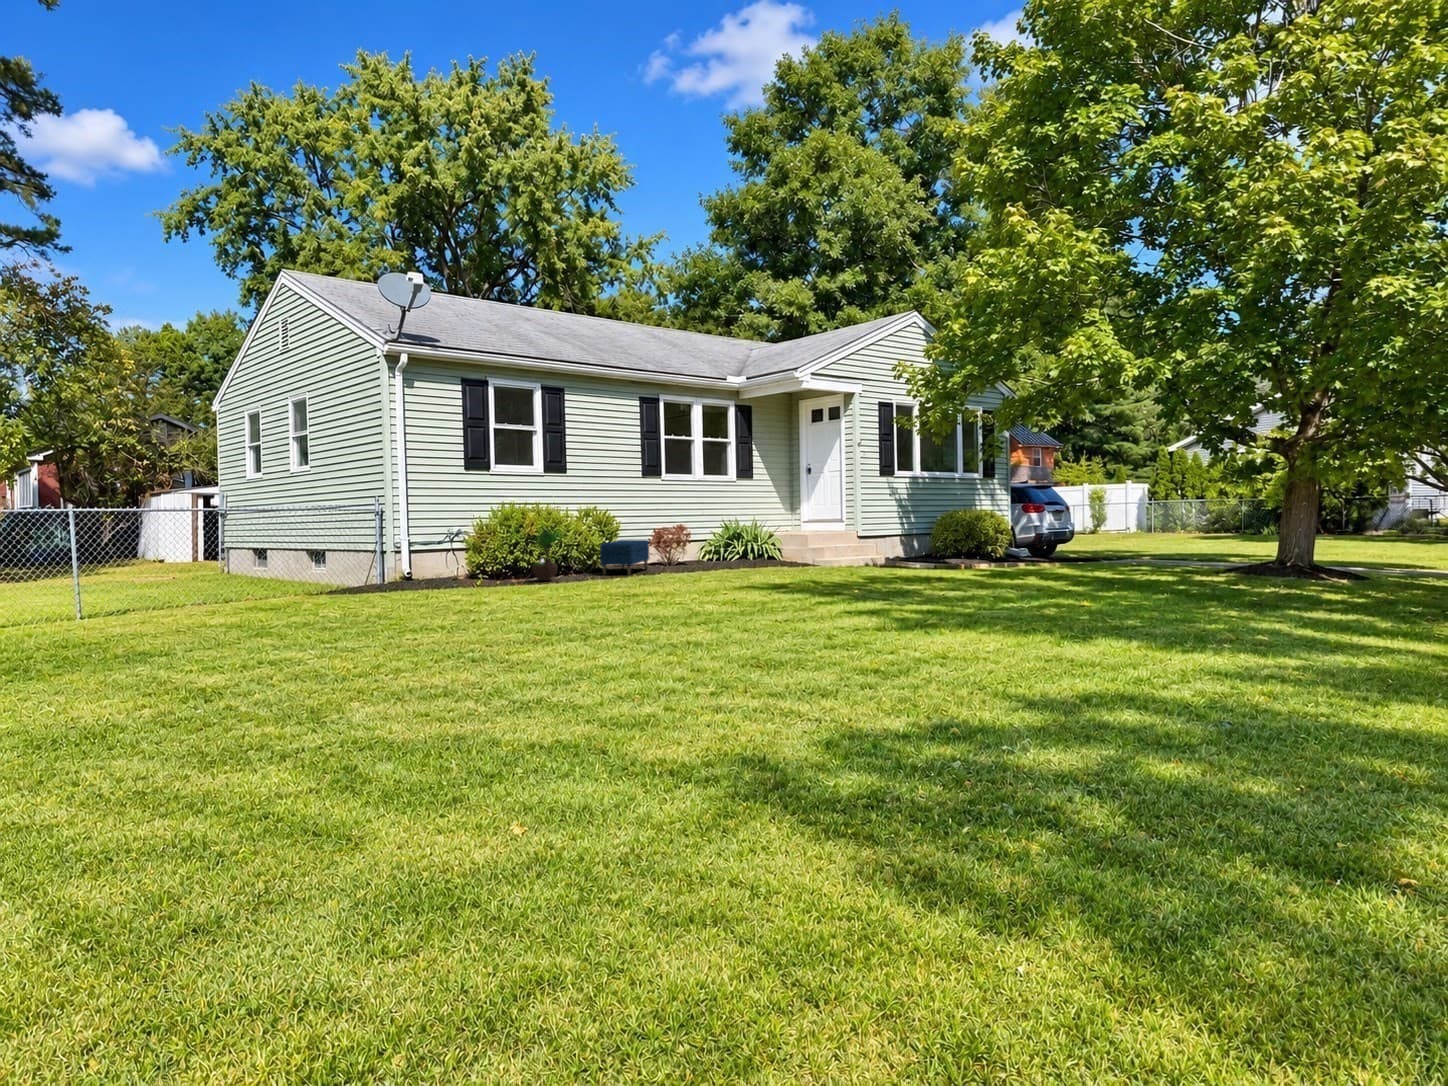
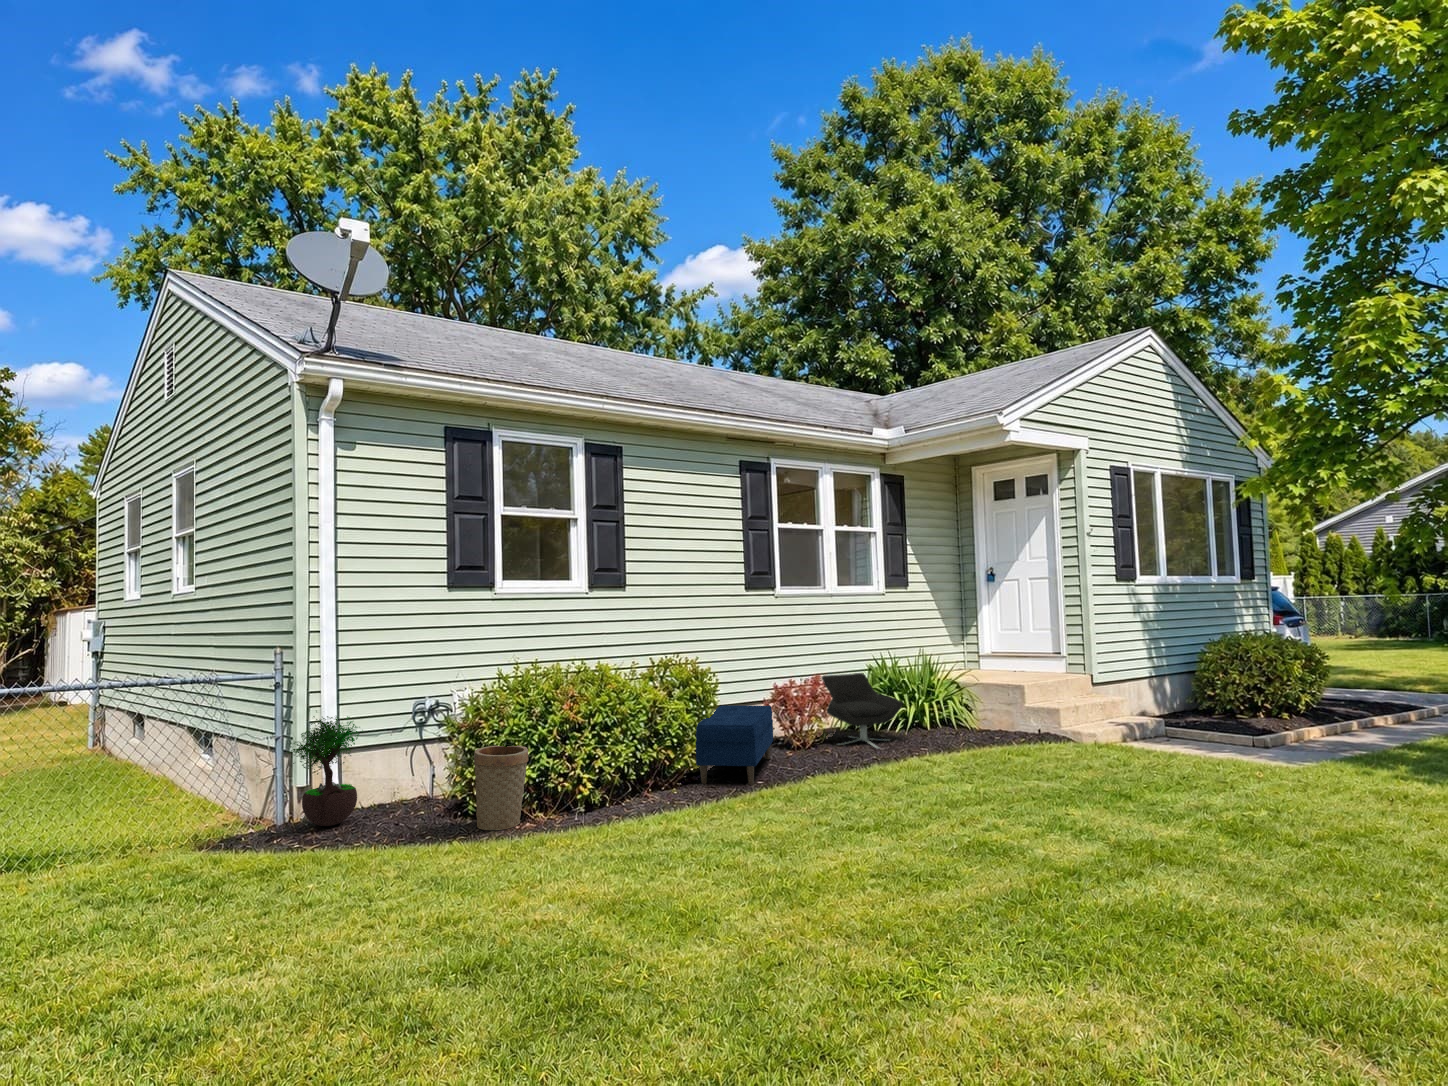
lounge chair: none [683,527,730,567] -> present [822,673,903,748]
potted tree: present [532,529,559,581] -> present [287,711,363,826]
basket: none [482,546,509,585] -> present [474,746,528,830]

